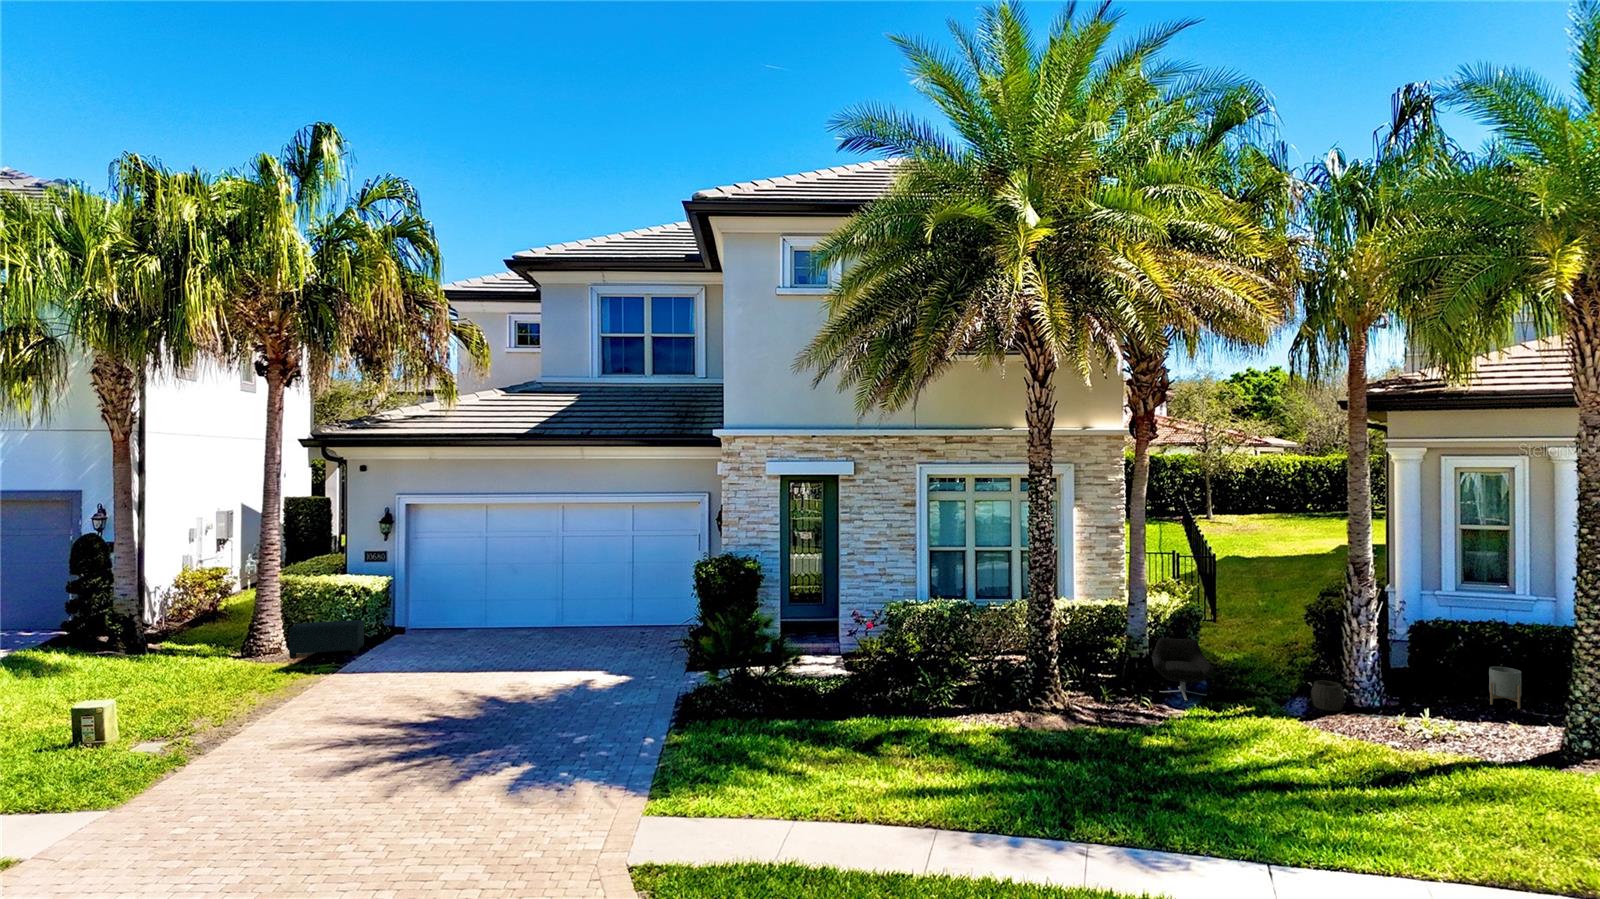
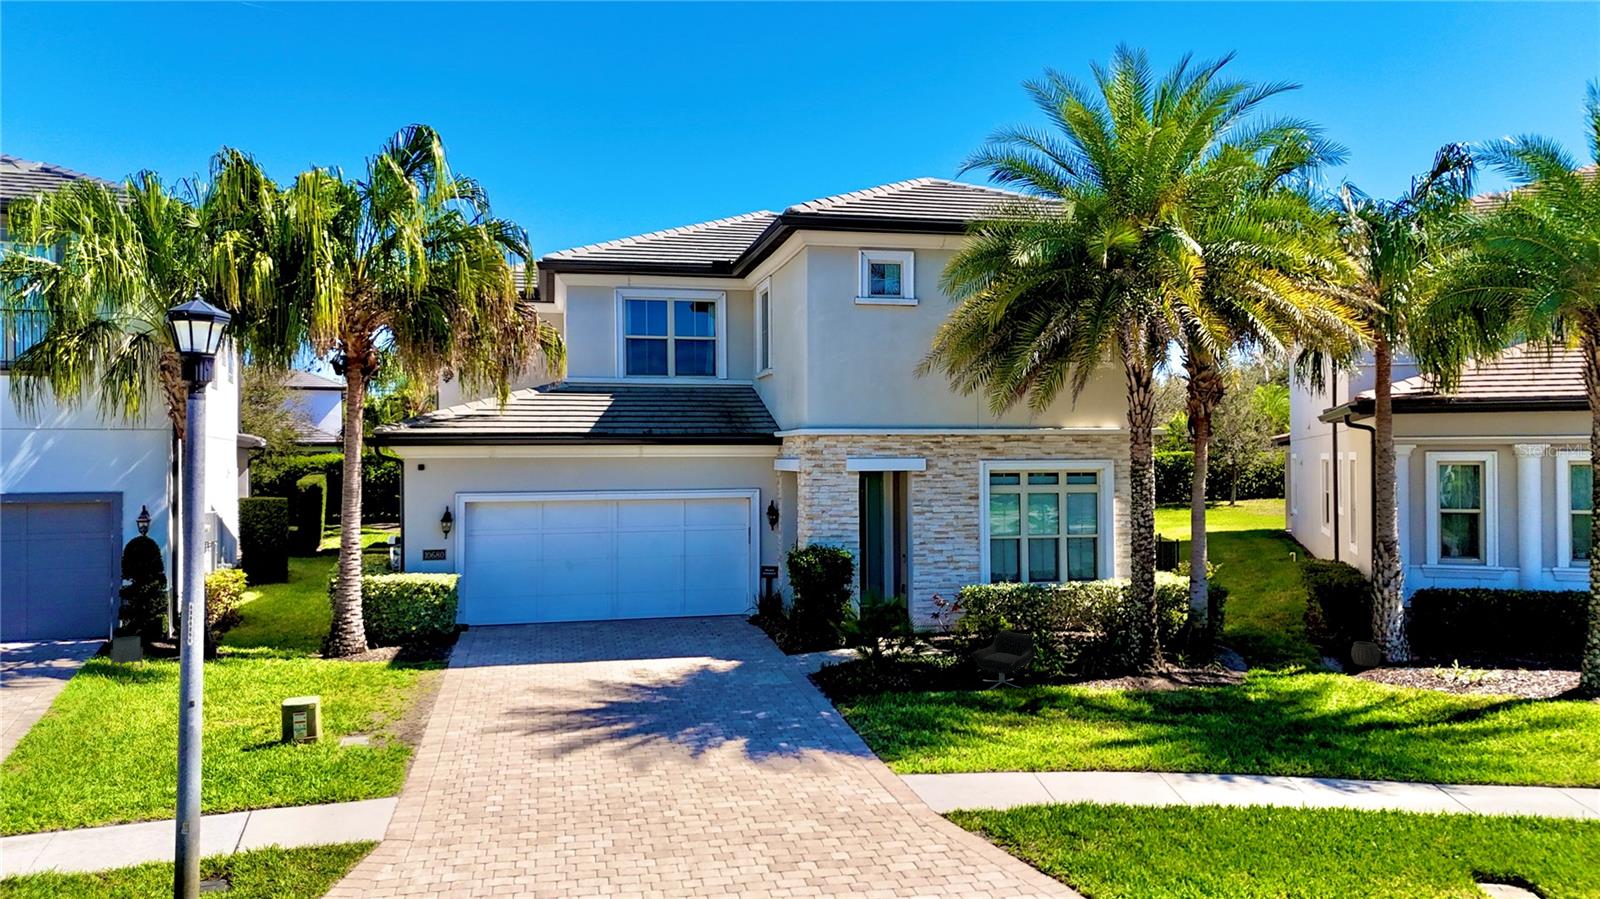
bench: present [289,620,364,658] -> none [375,618,445,659]
lounge chair: present [1152,638,1215,701] -> present [971,631,1035,689]
planter: present [1489,667,1521,709] -> present [111,637,143,671]

